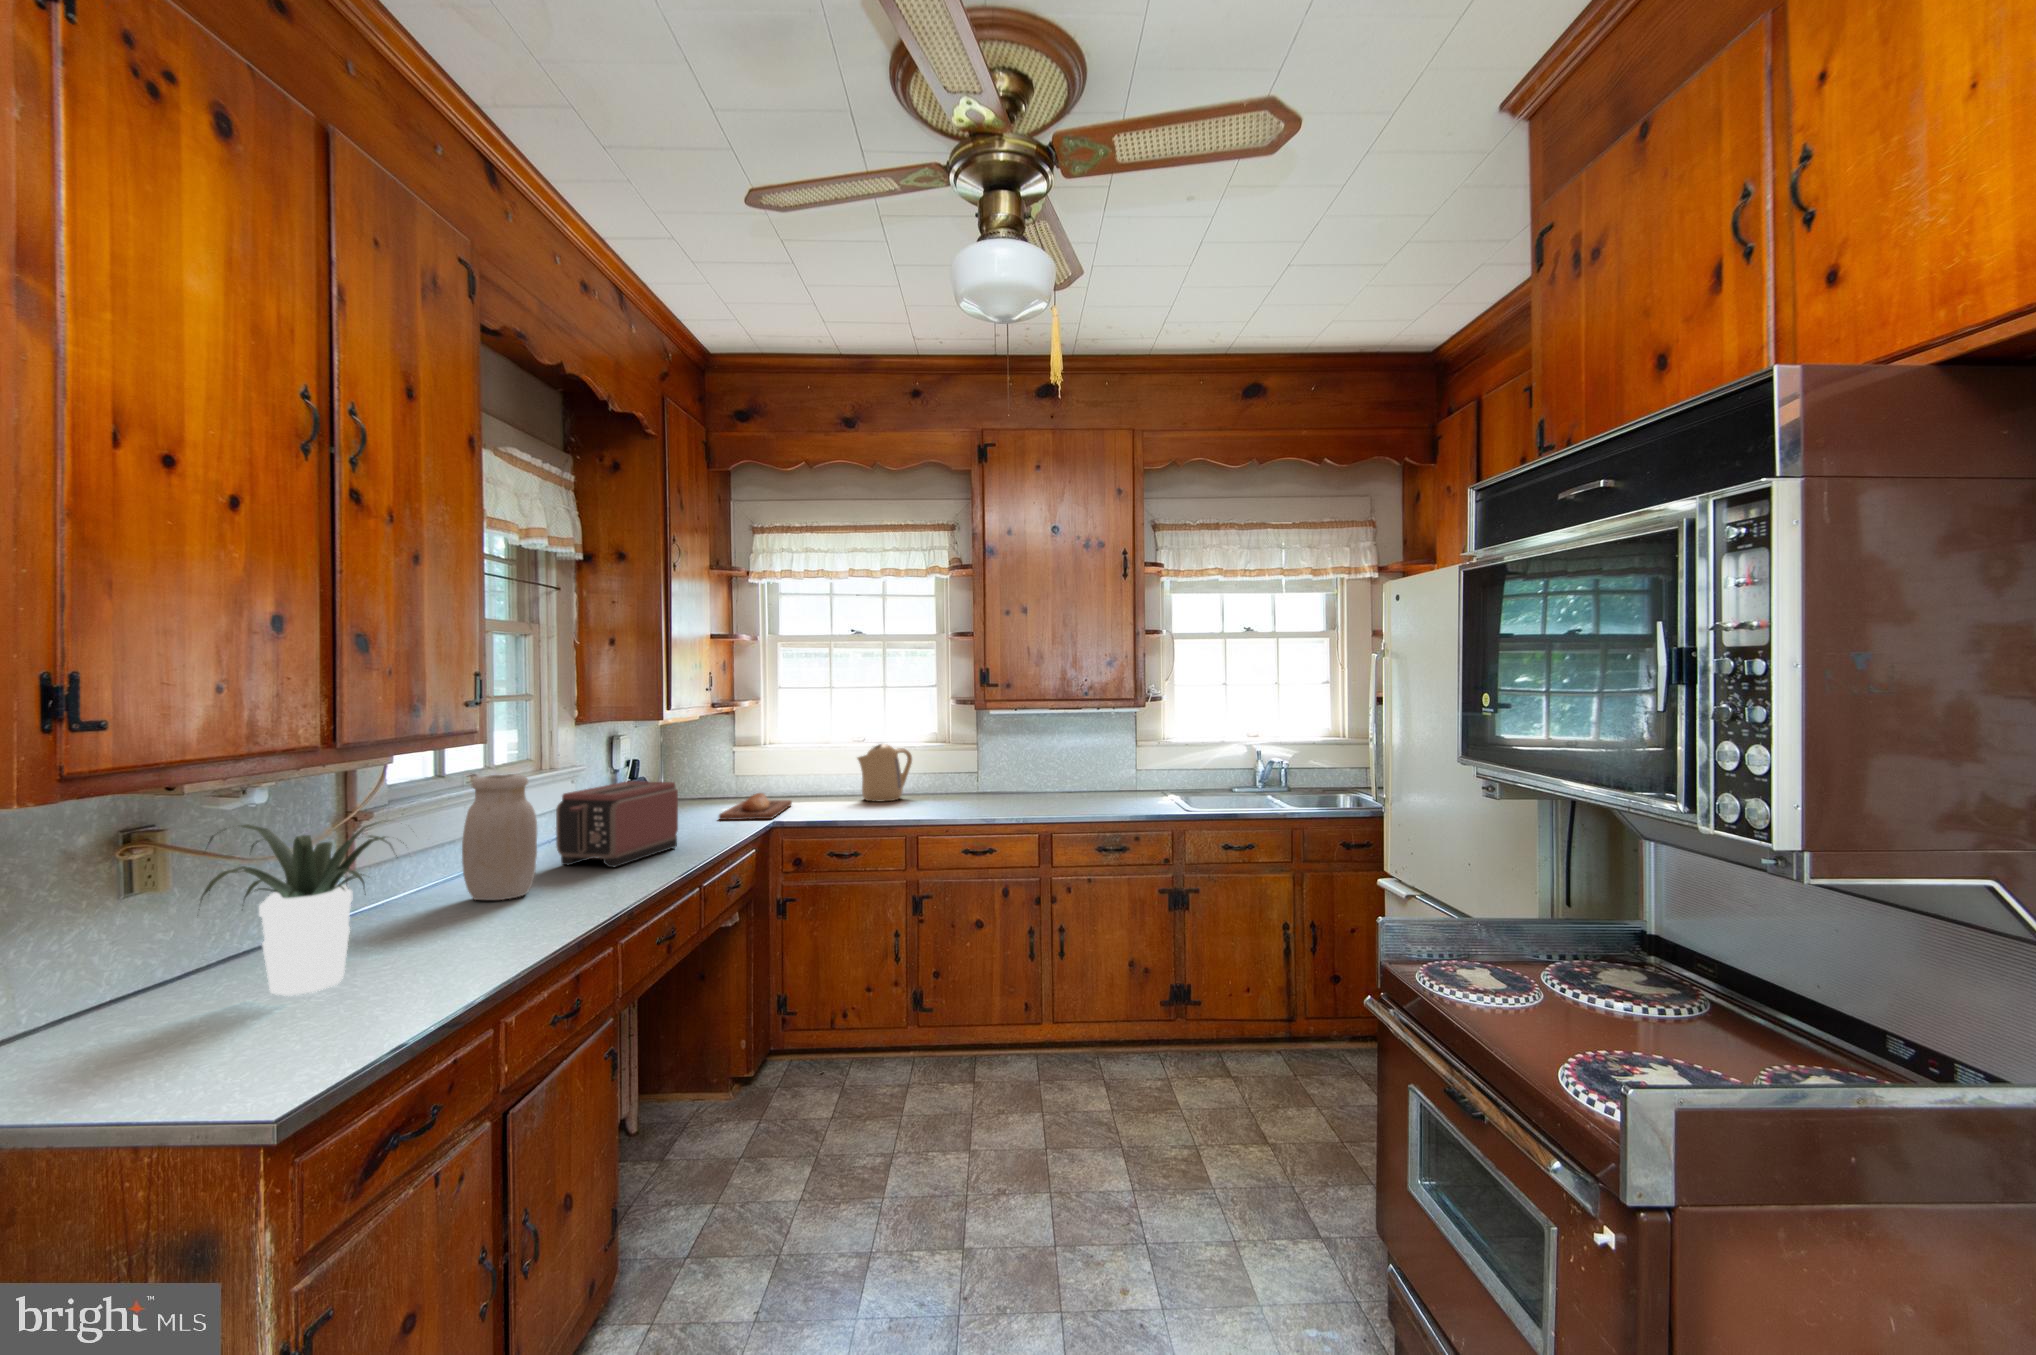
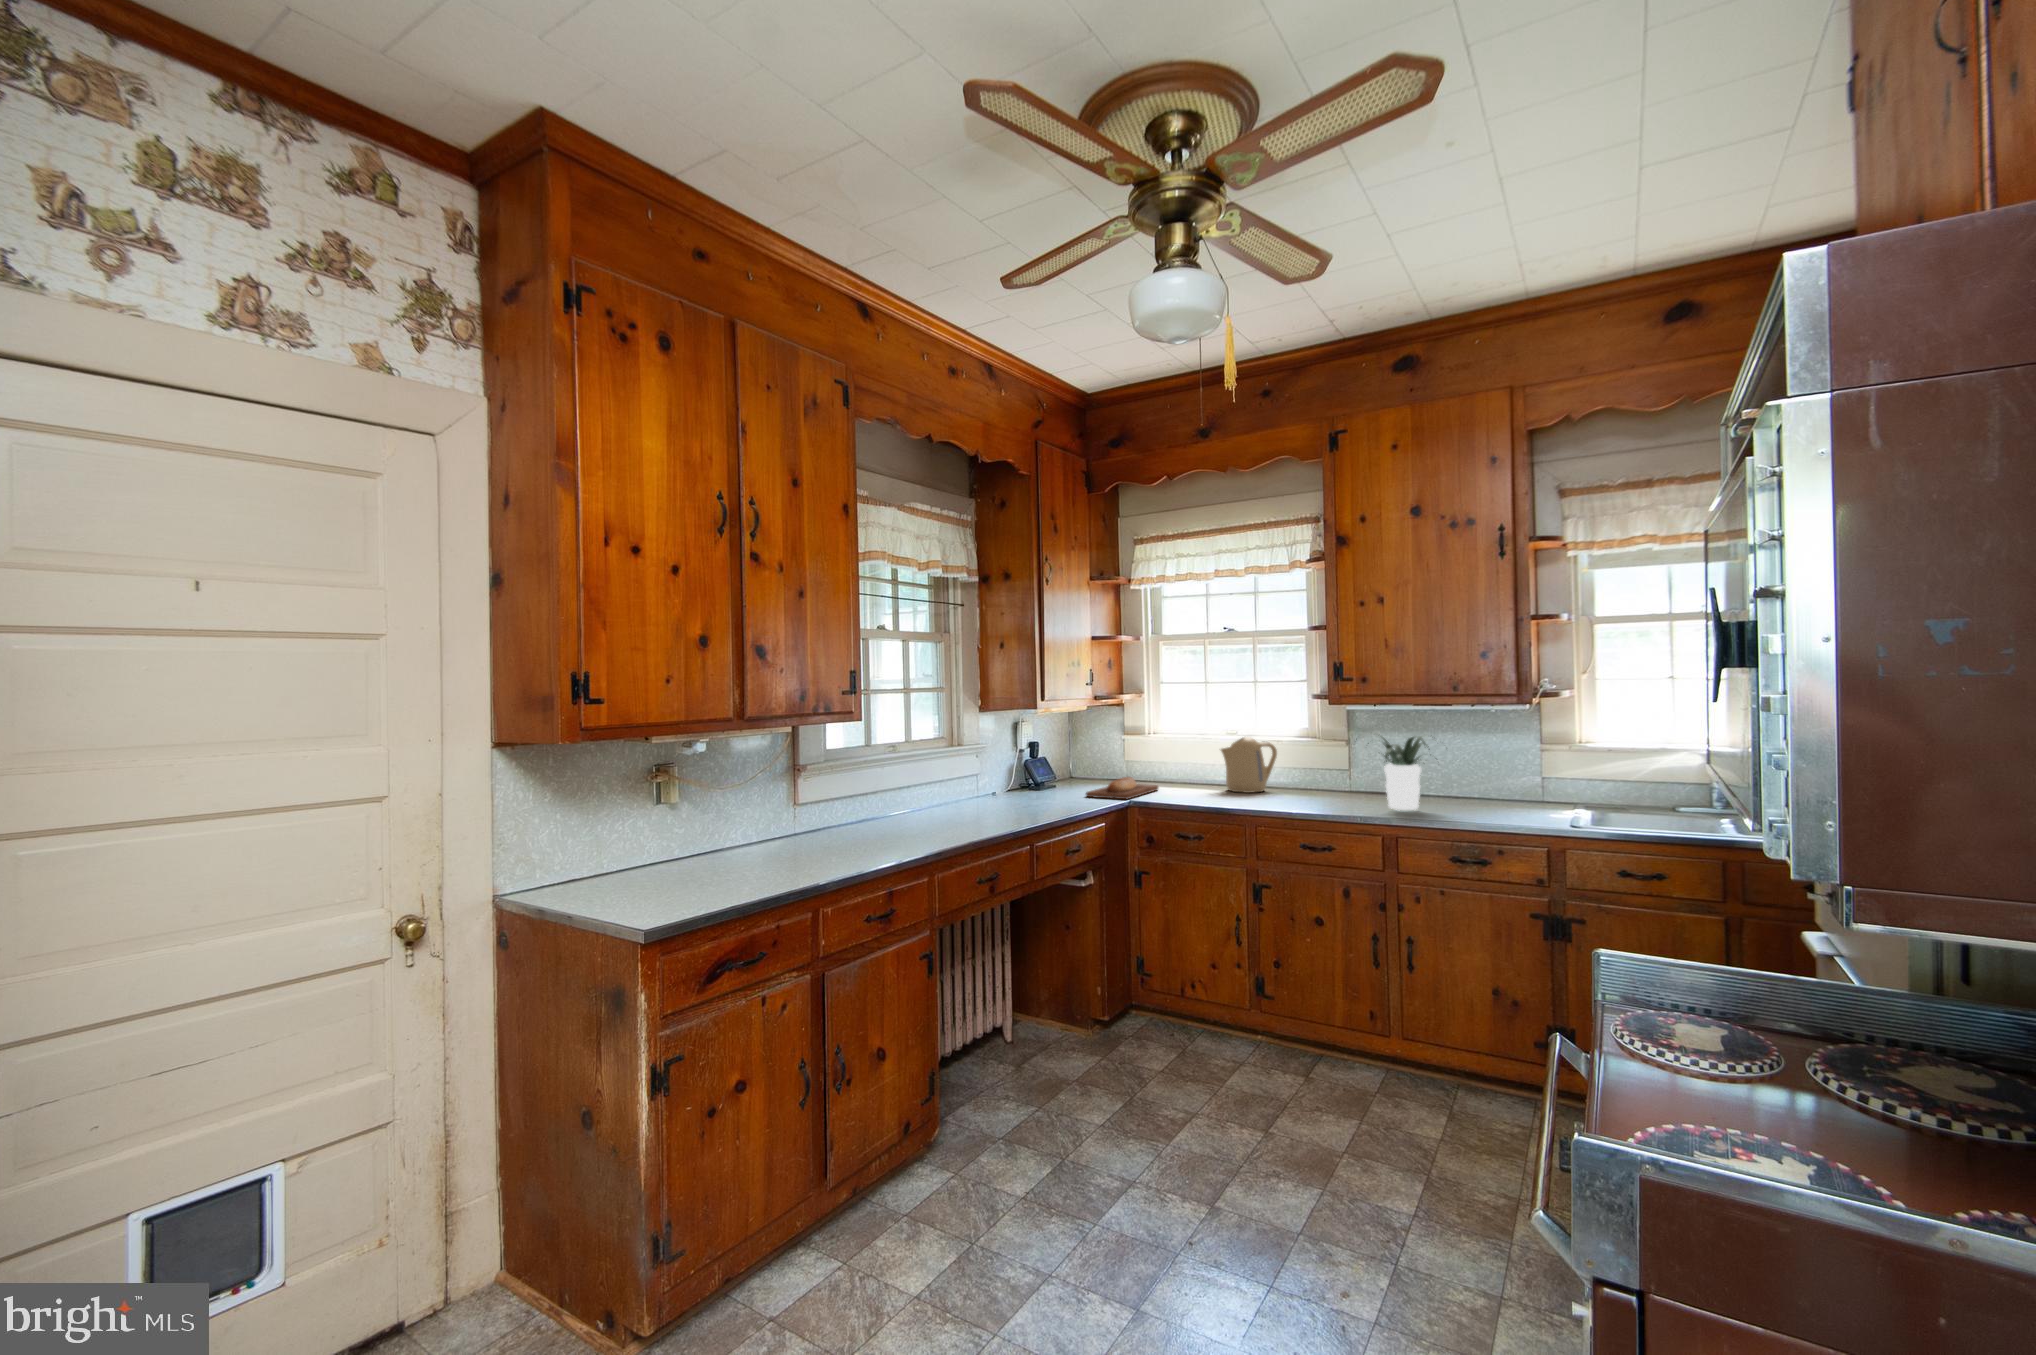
jar: present [462,774,537,900] -> none [858,745,905,836]
toaster: present [556,781,678,867] -> none [936,758,1029,823]
potted plant: present [201,823,397,996] -> present [1382,736,1426,810]

